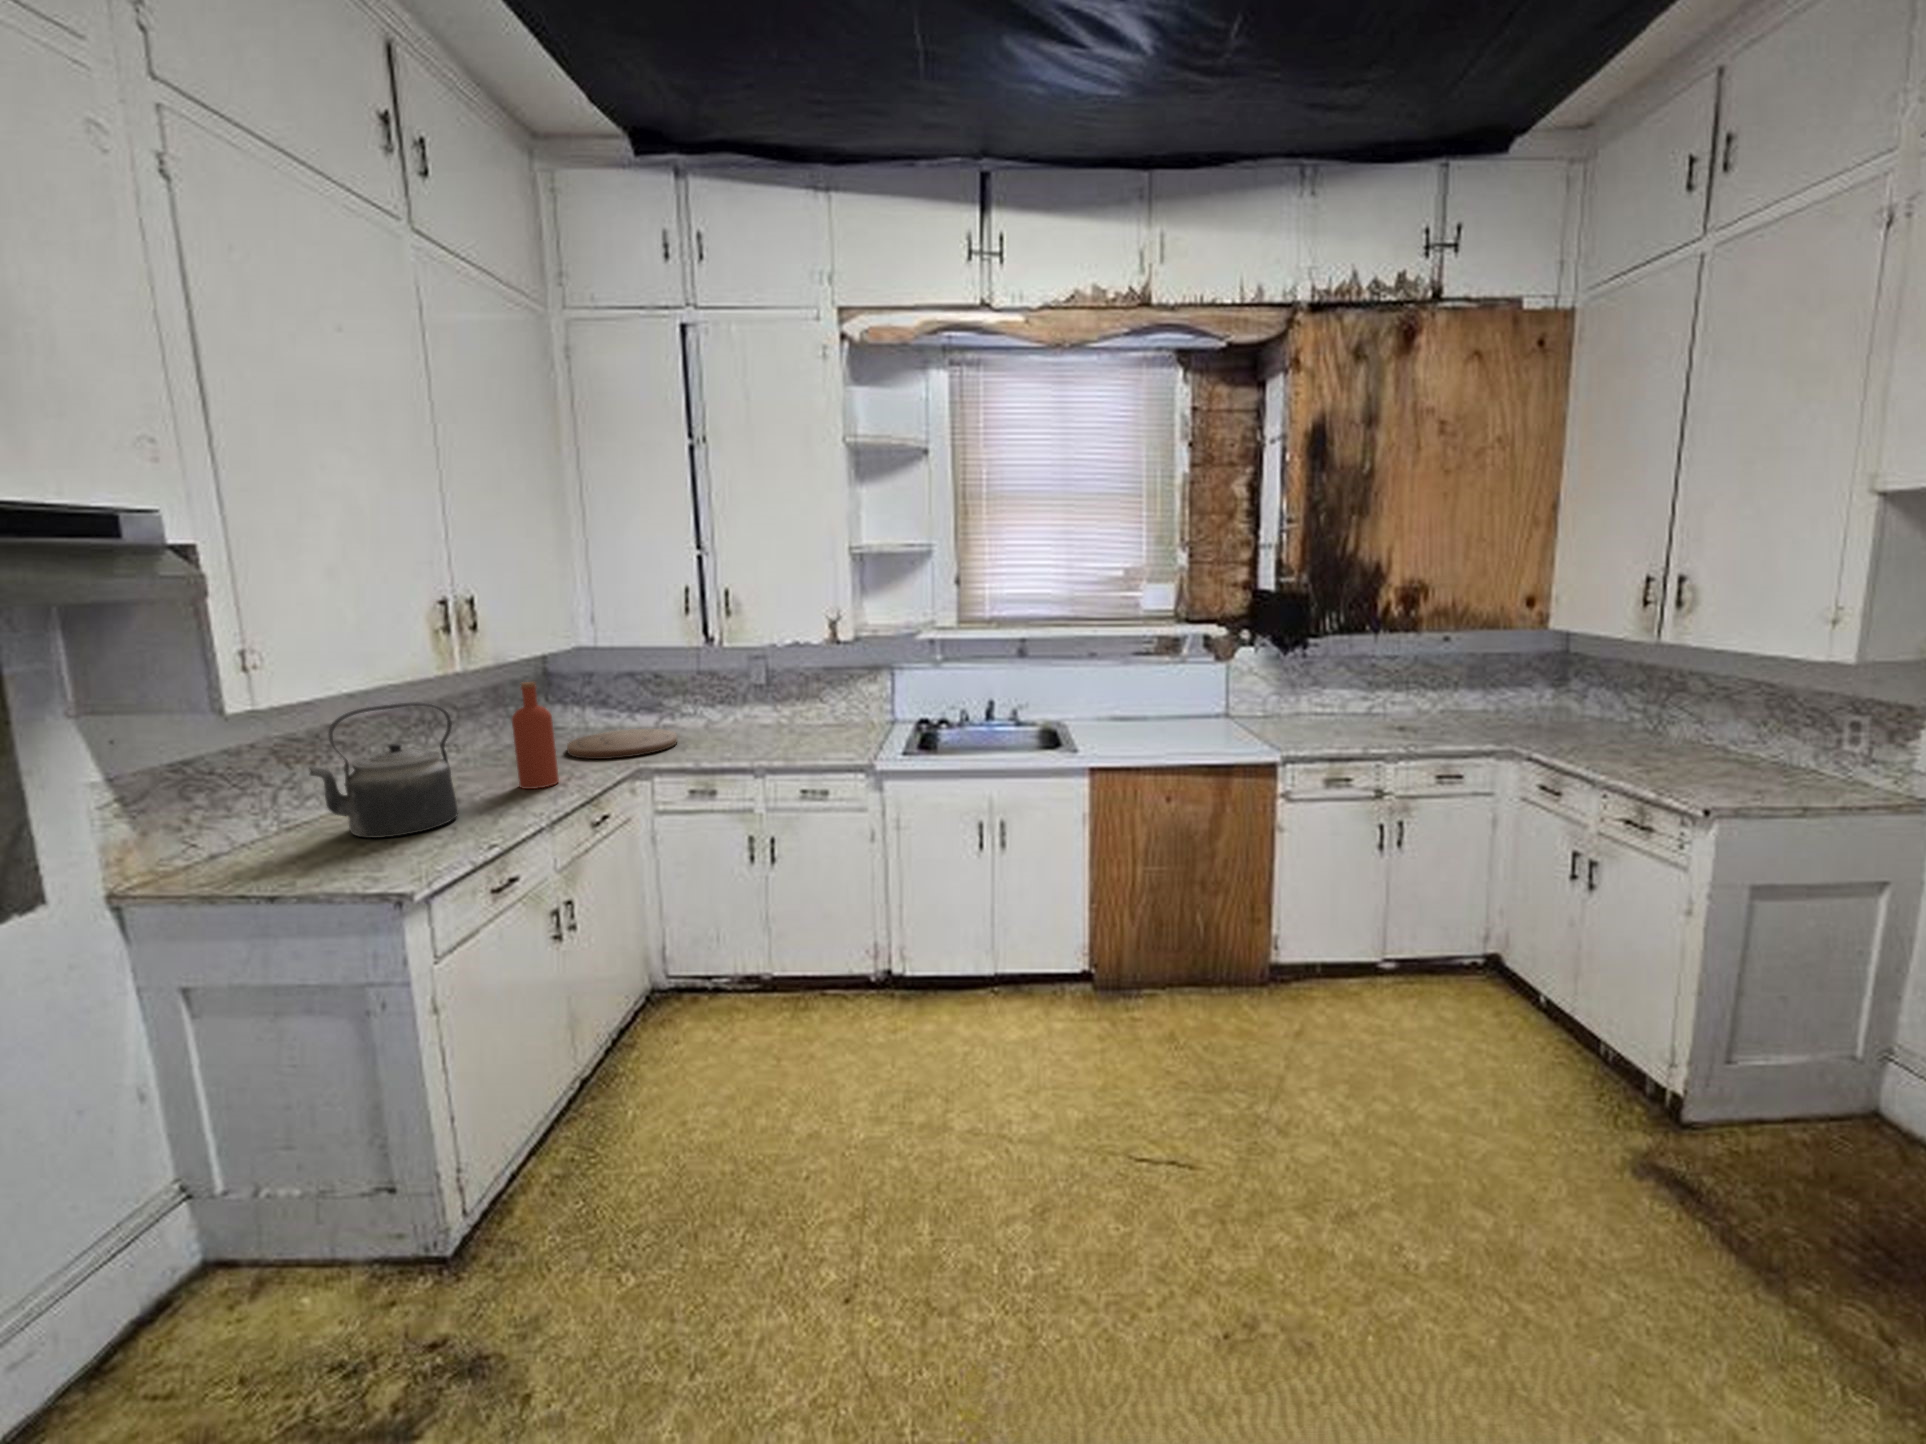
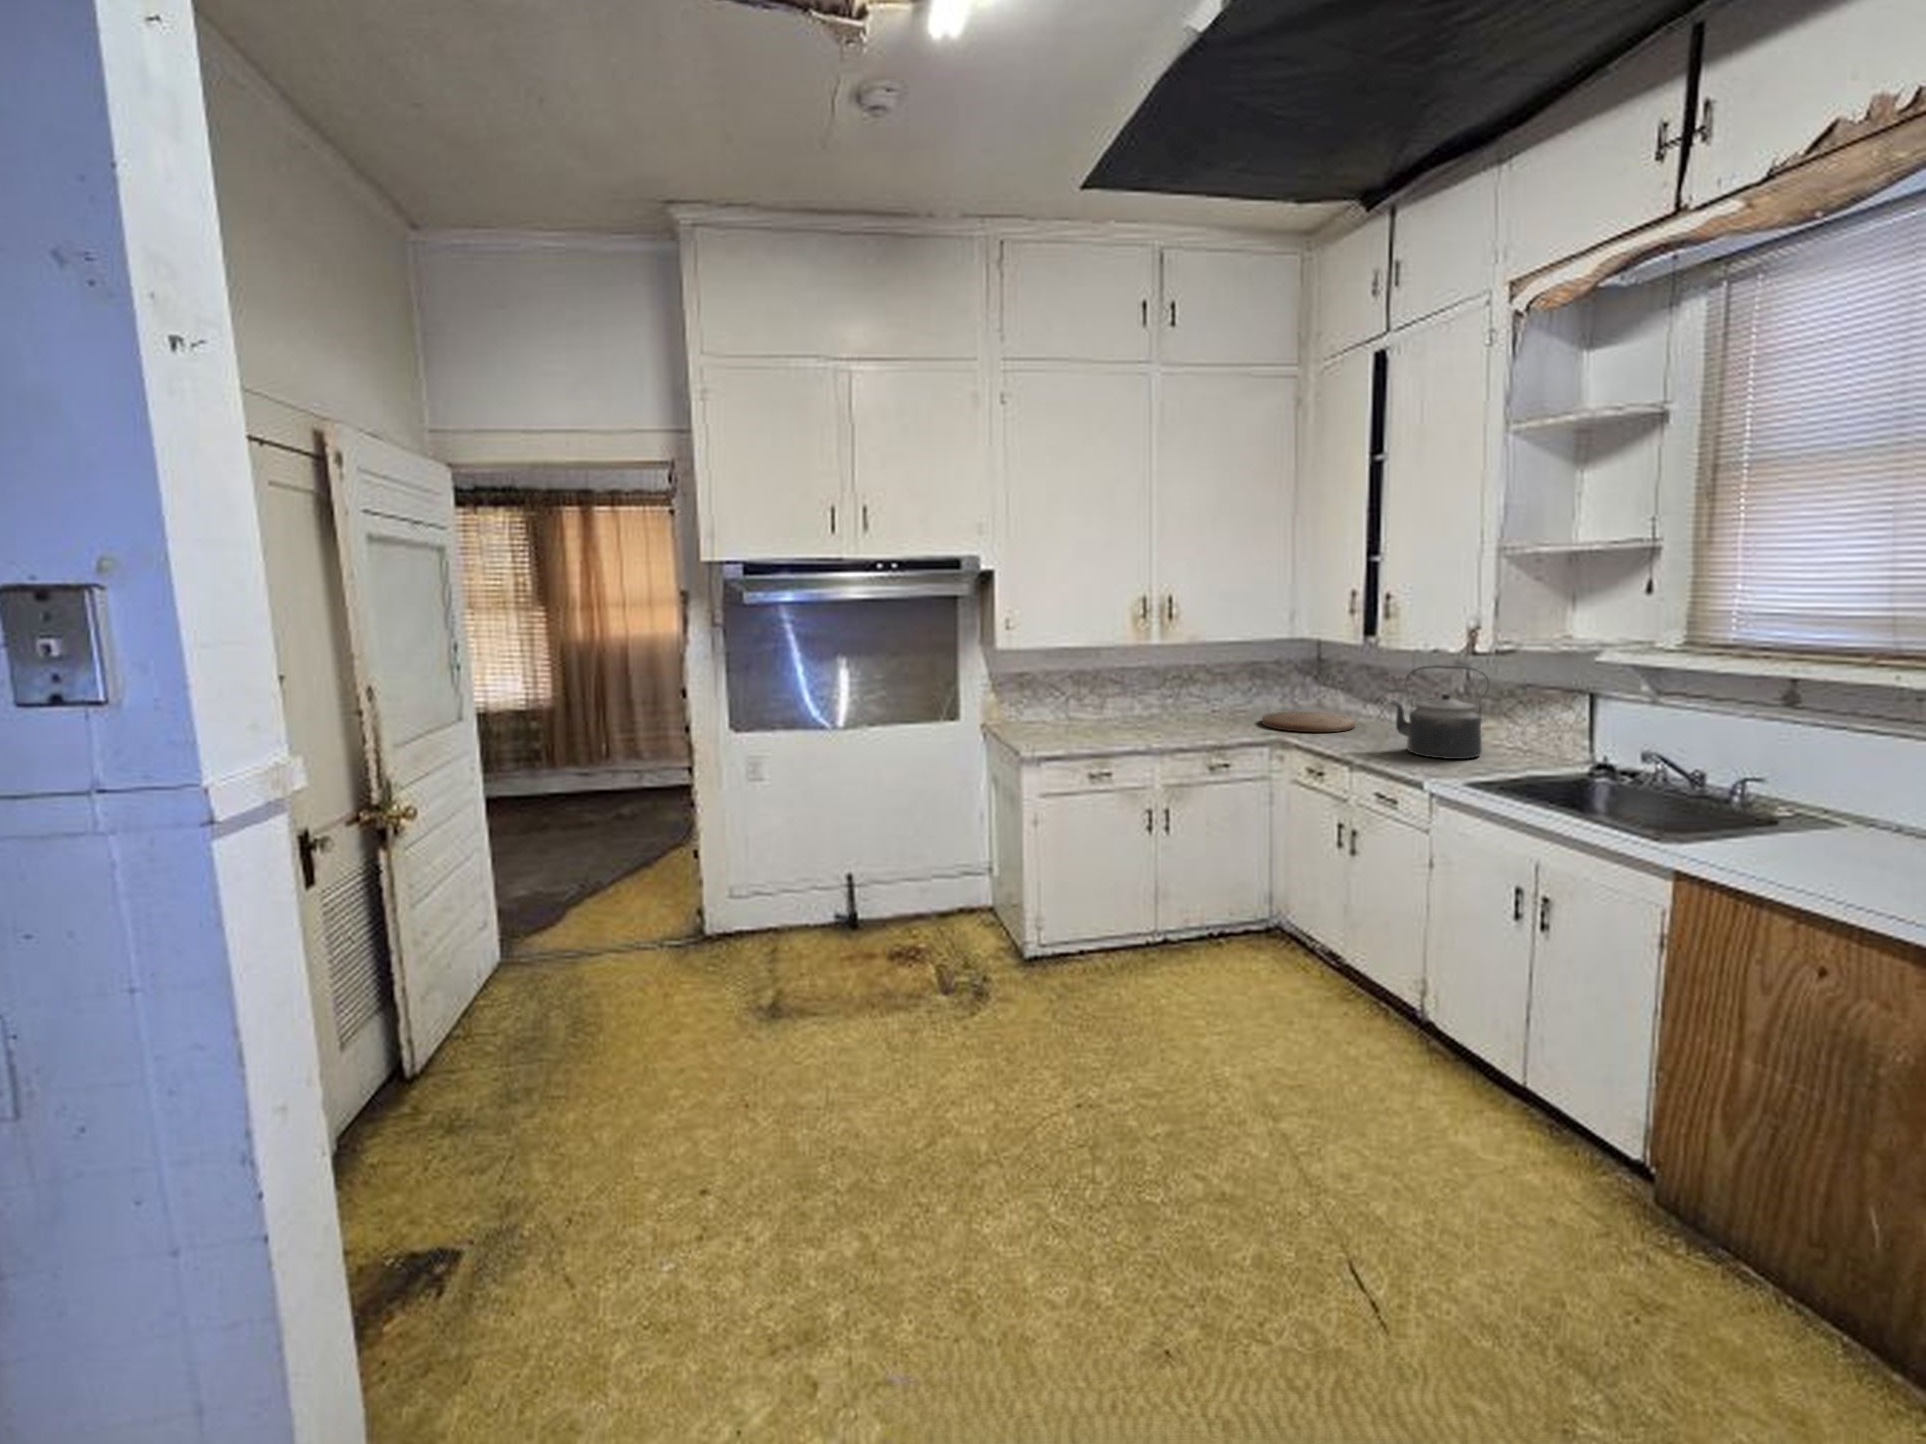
bottle: present [512,682,559,789] -> none [1184,657,1210,733]
kettle: present [310,702,458,838] -> present [1391,665,1489,759]

